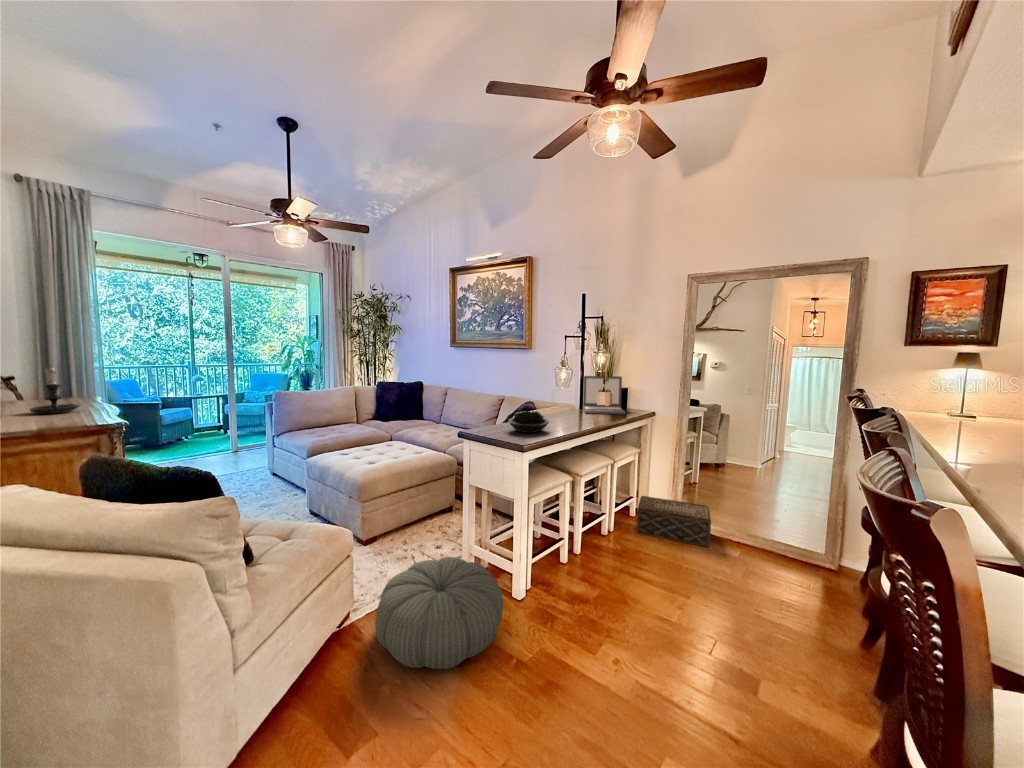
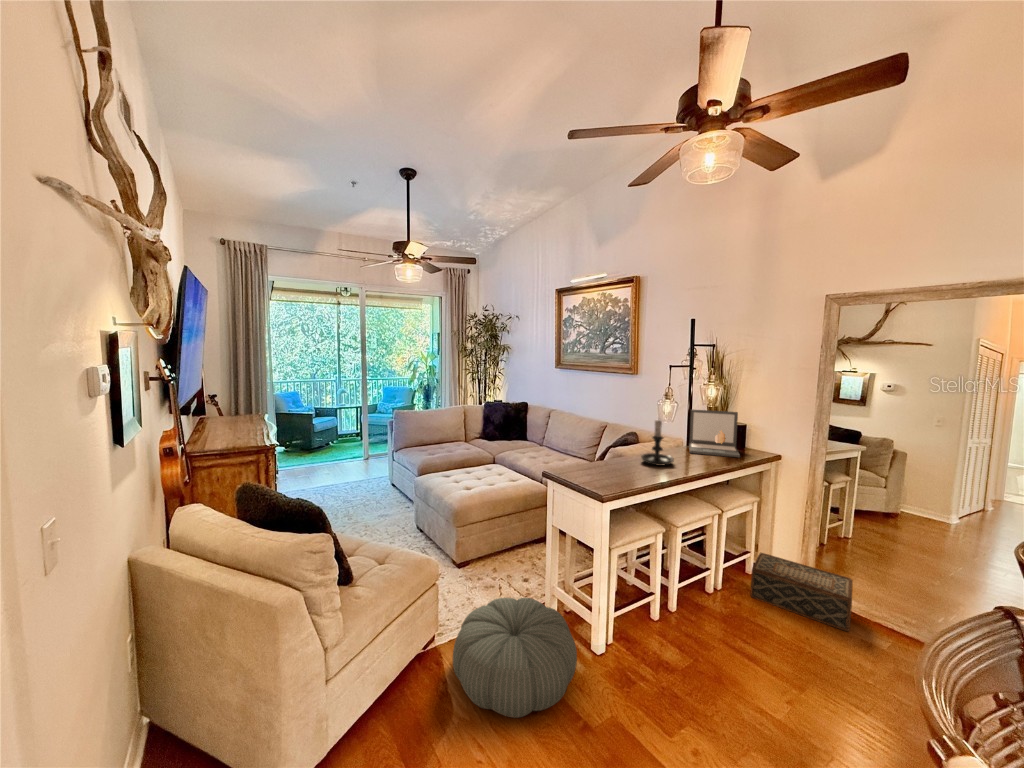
candle holder: present [29,366,79,414] -> present [641,420,674,466]
succulent plant: present [508,410,549,433] -> none [594,453,638,479]

